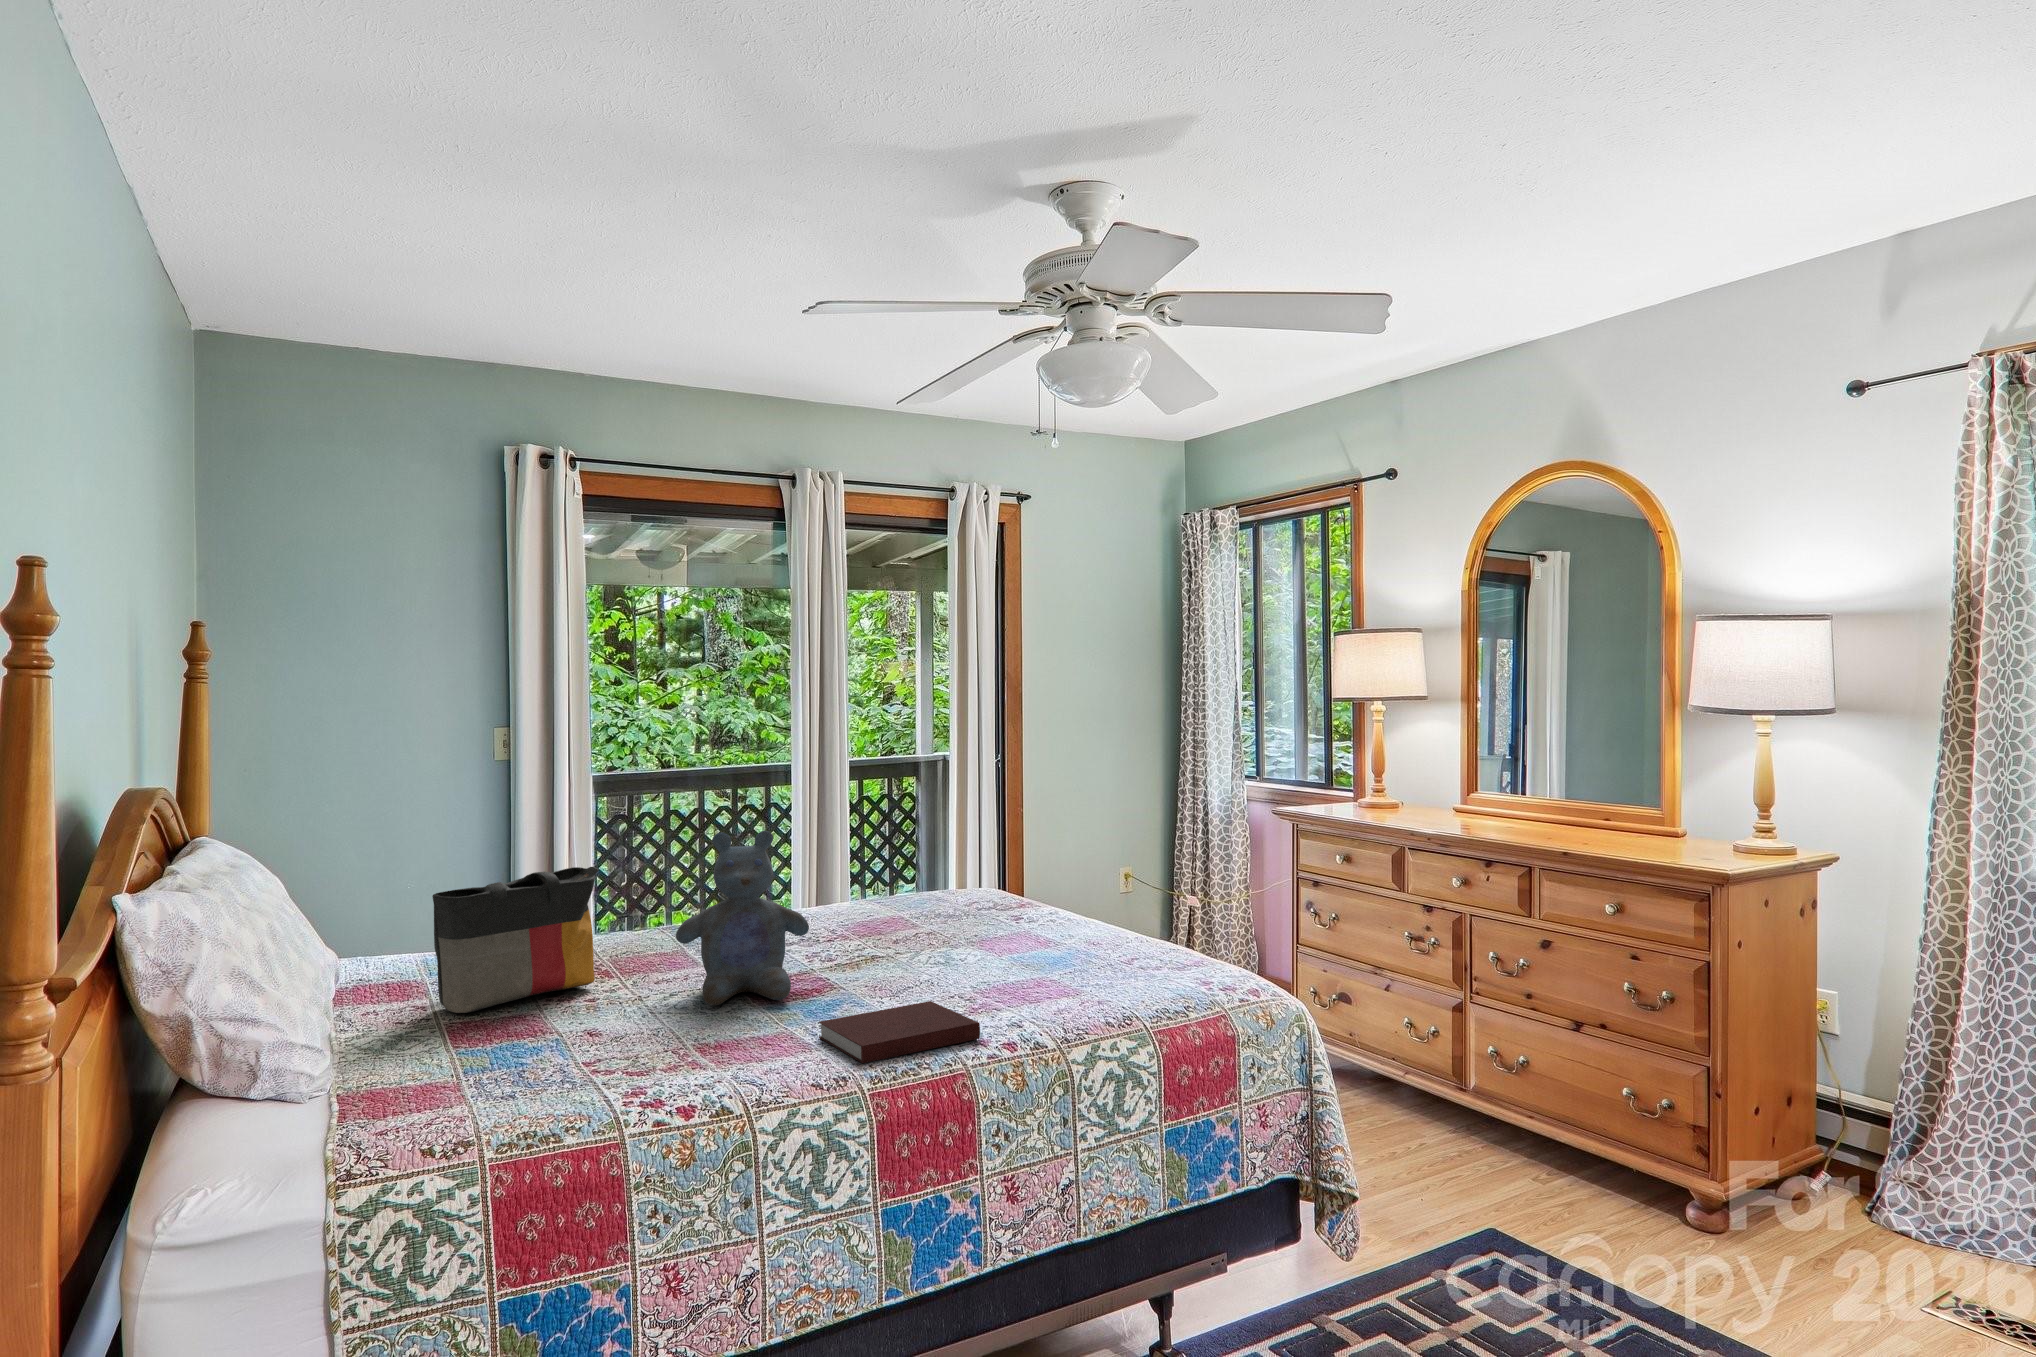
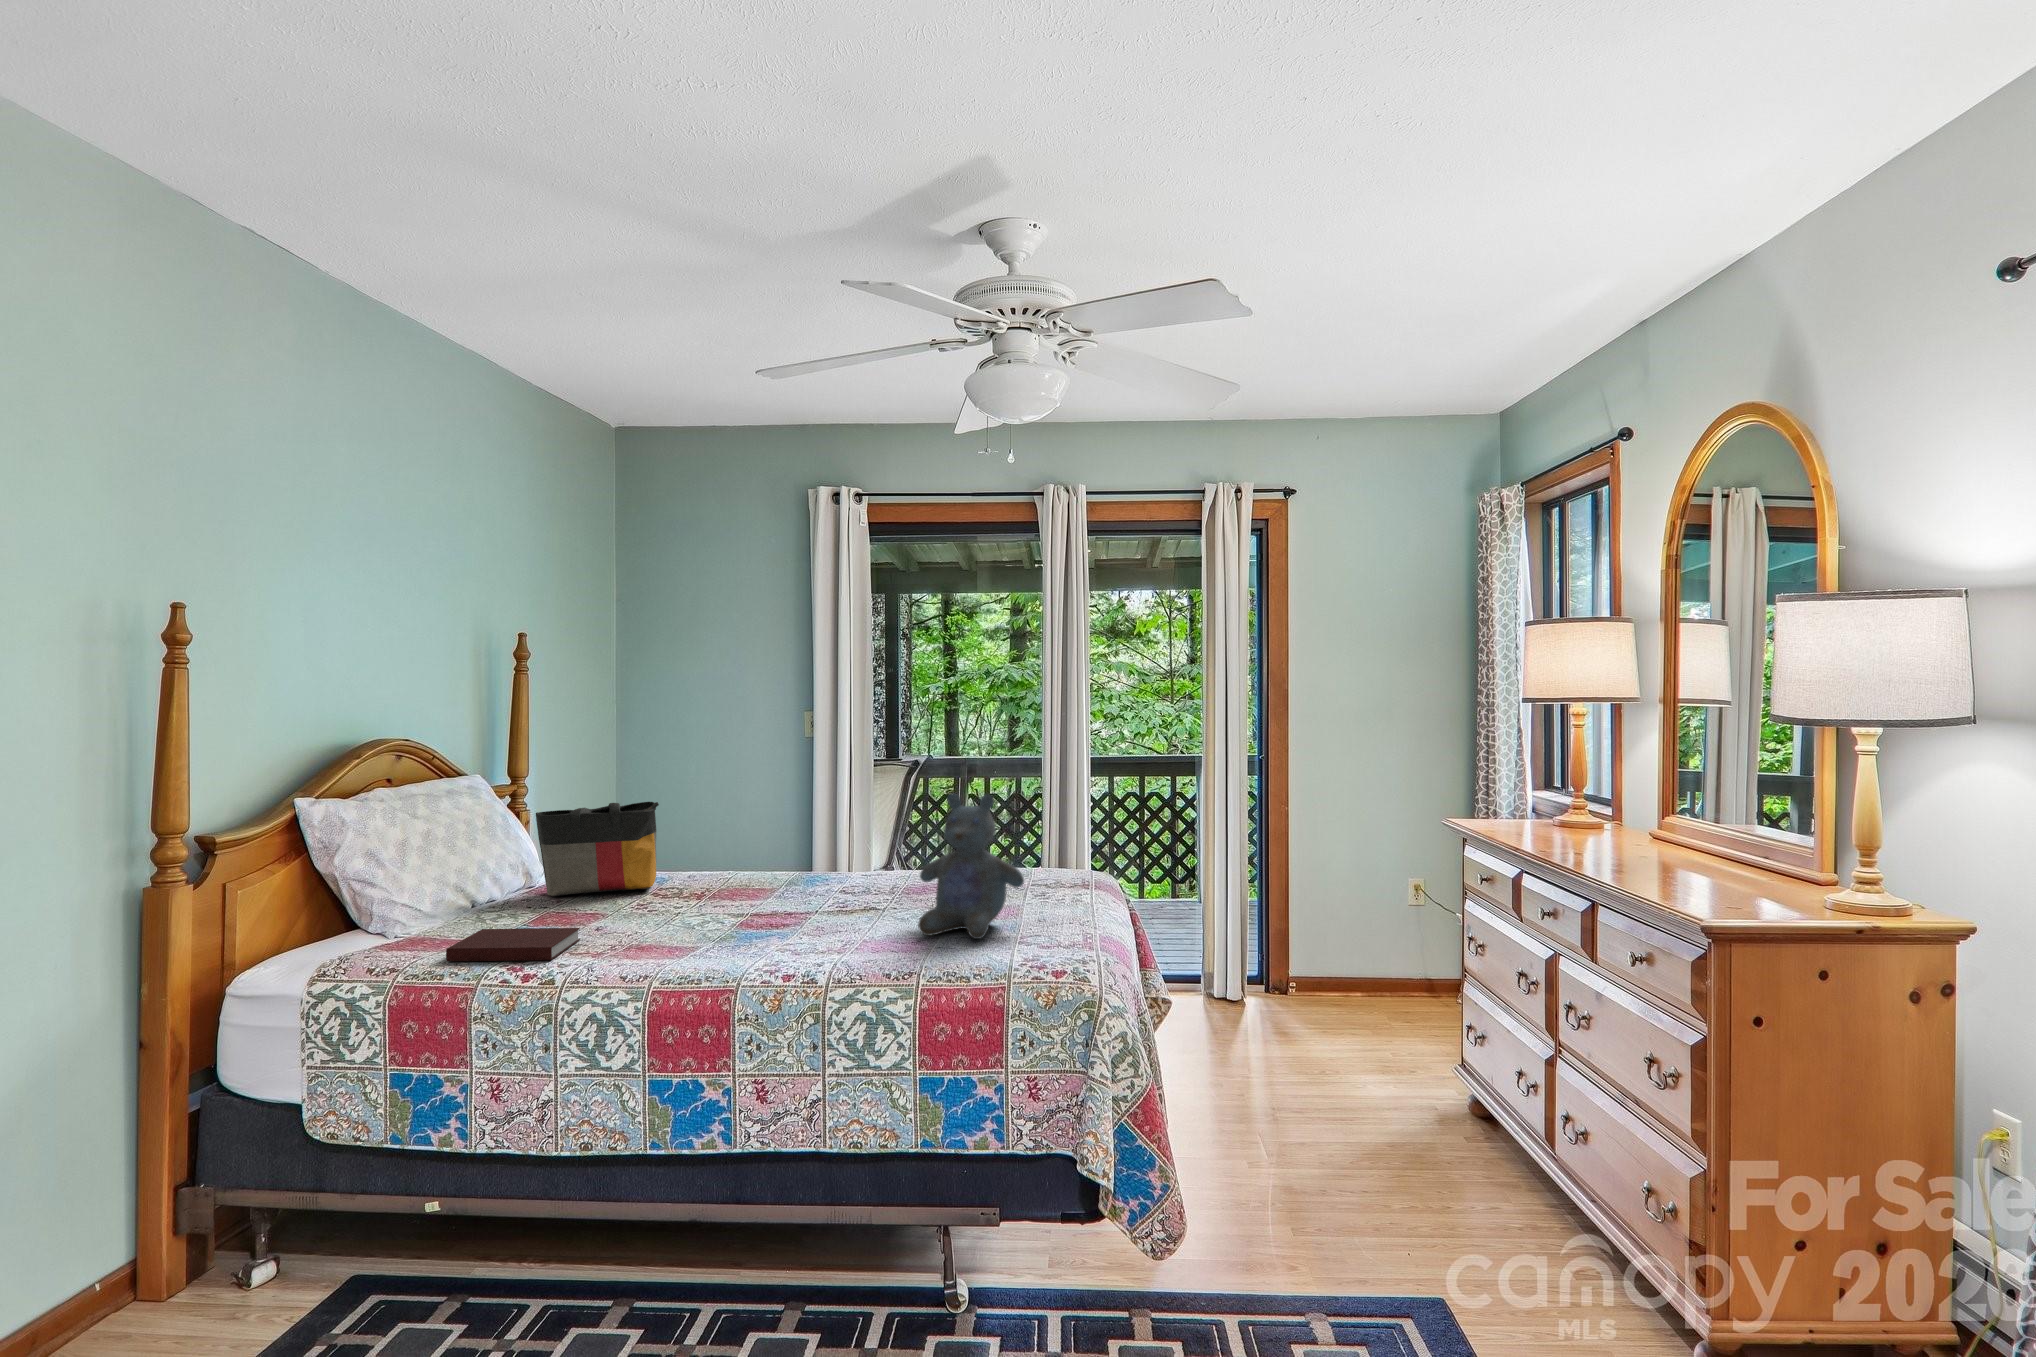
stuffed bear: present [676,831,809,1006] -> present [918,793,1024,939]
notebook: present [819,1001,980,1063] -> present [446,928,580,961]

